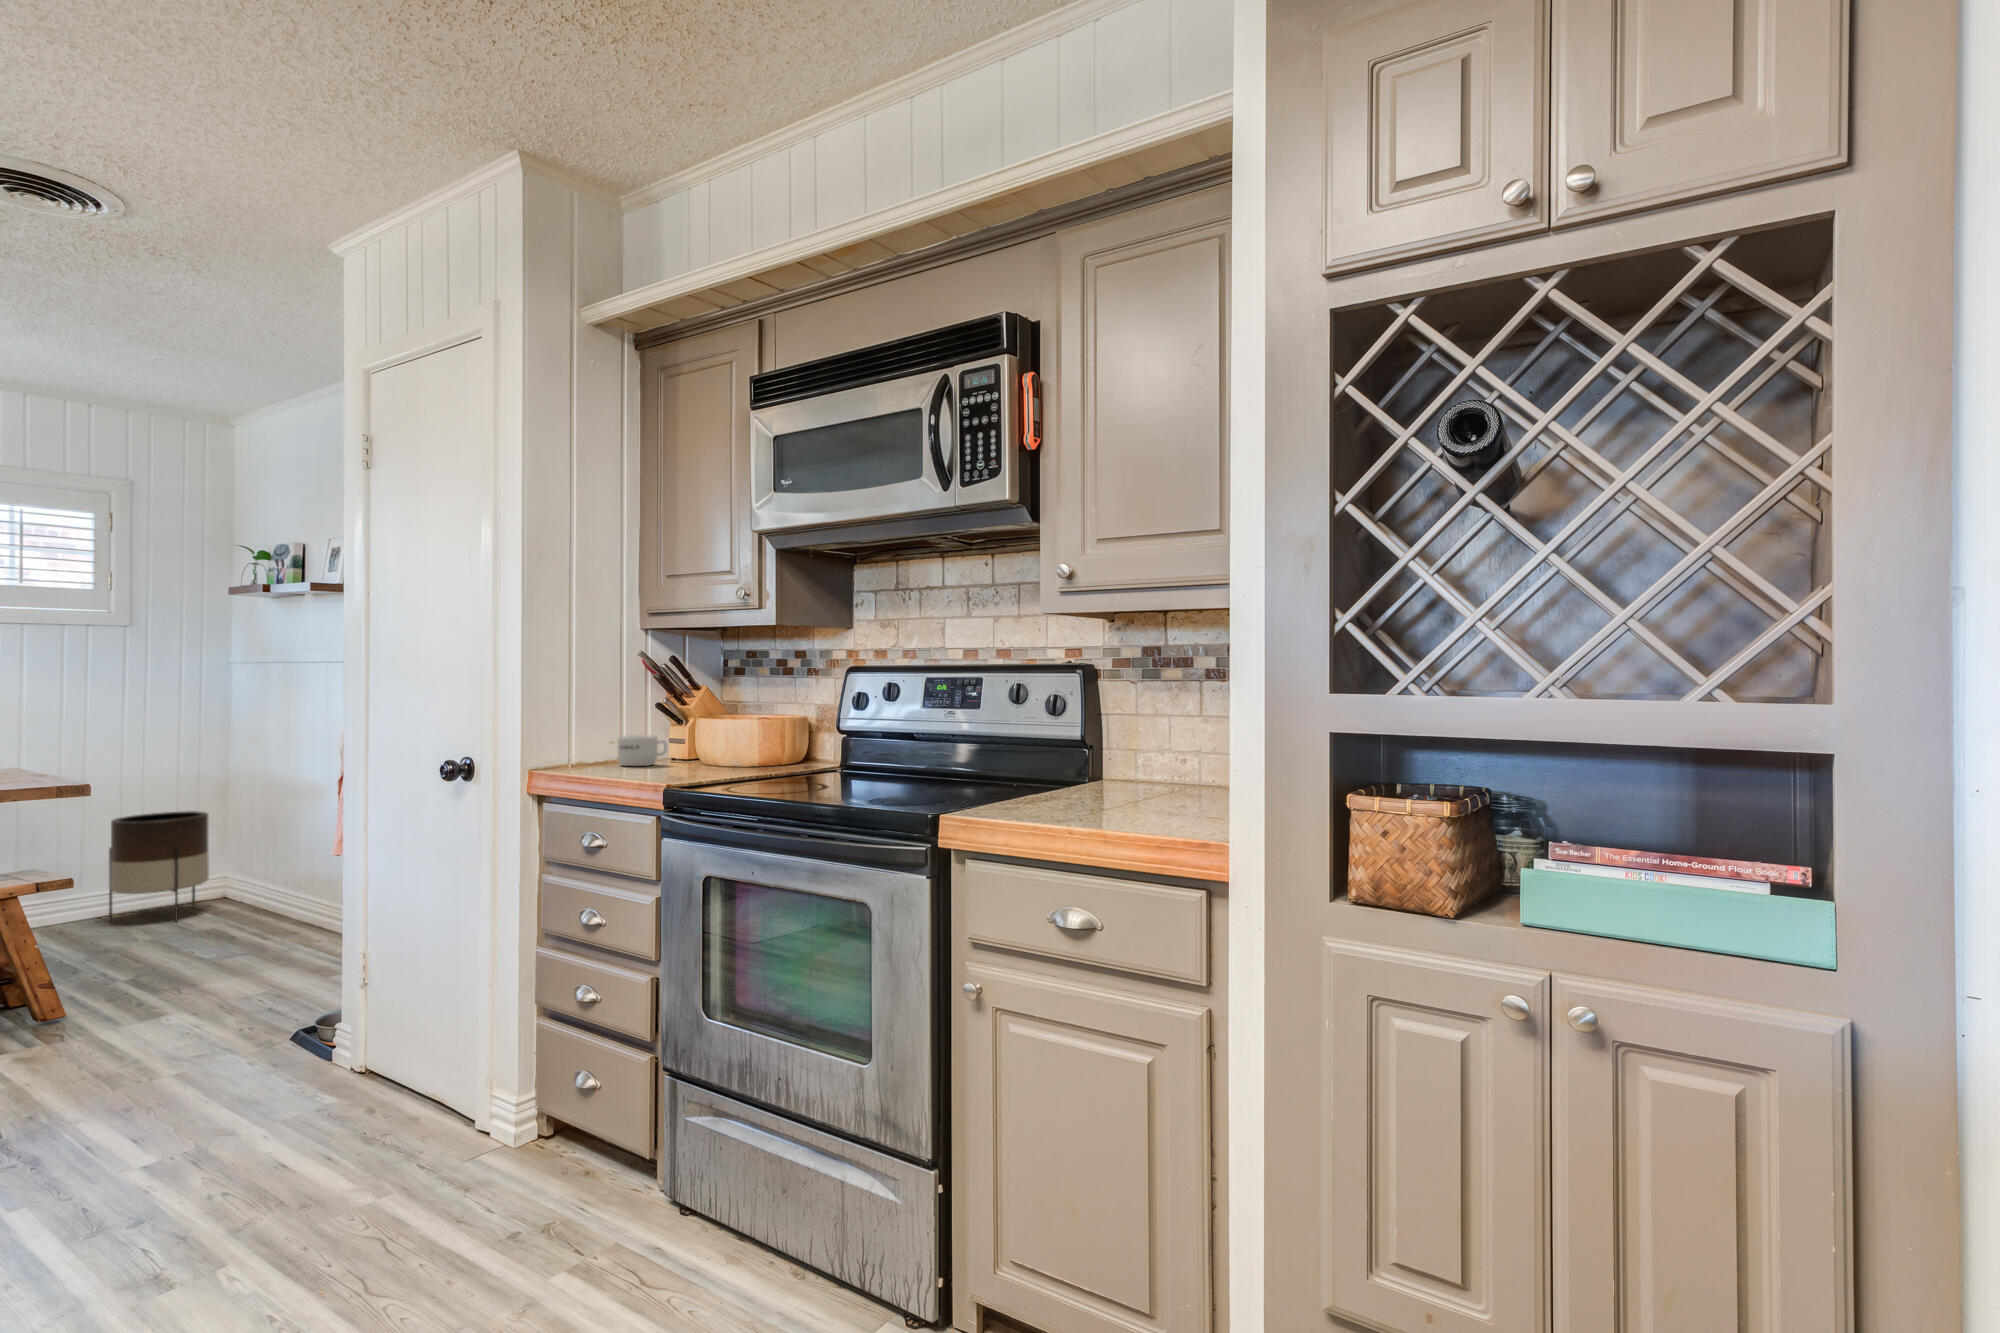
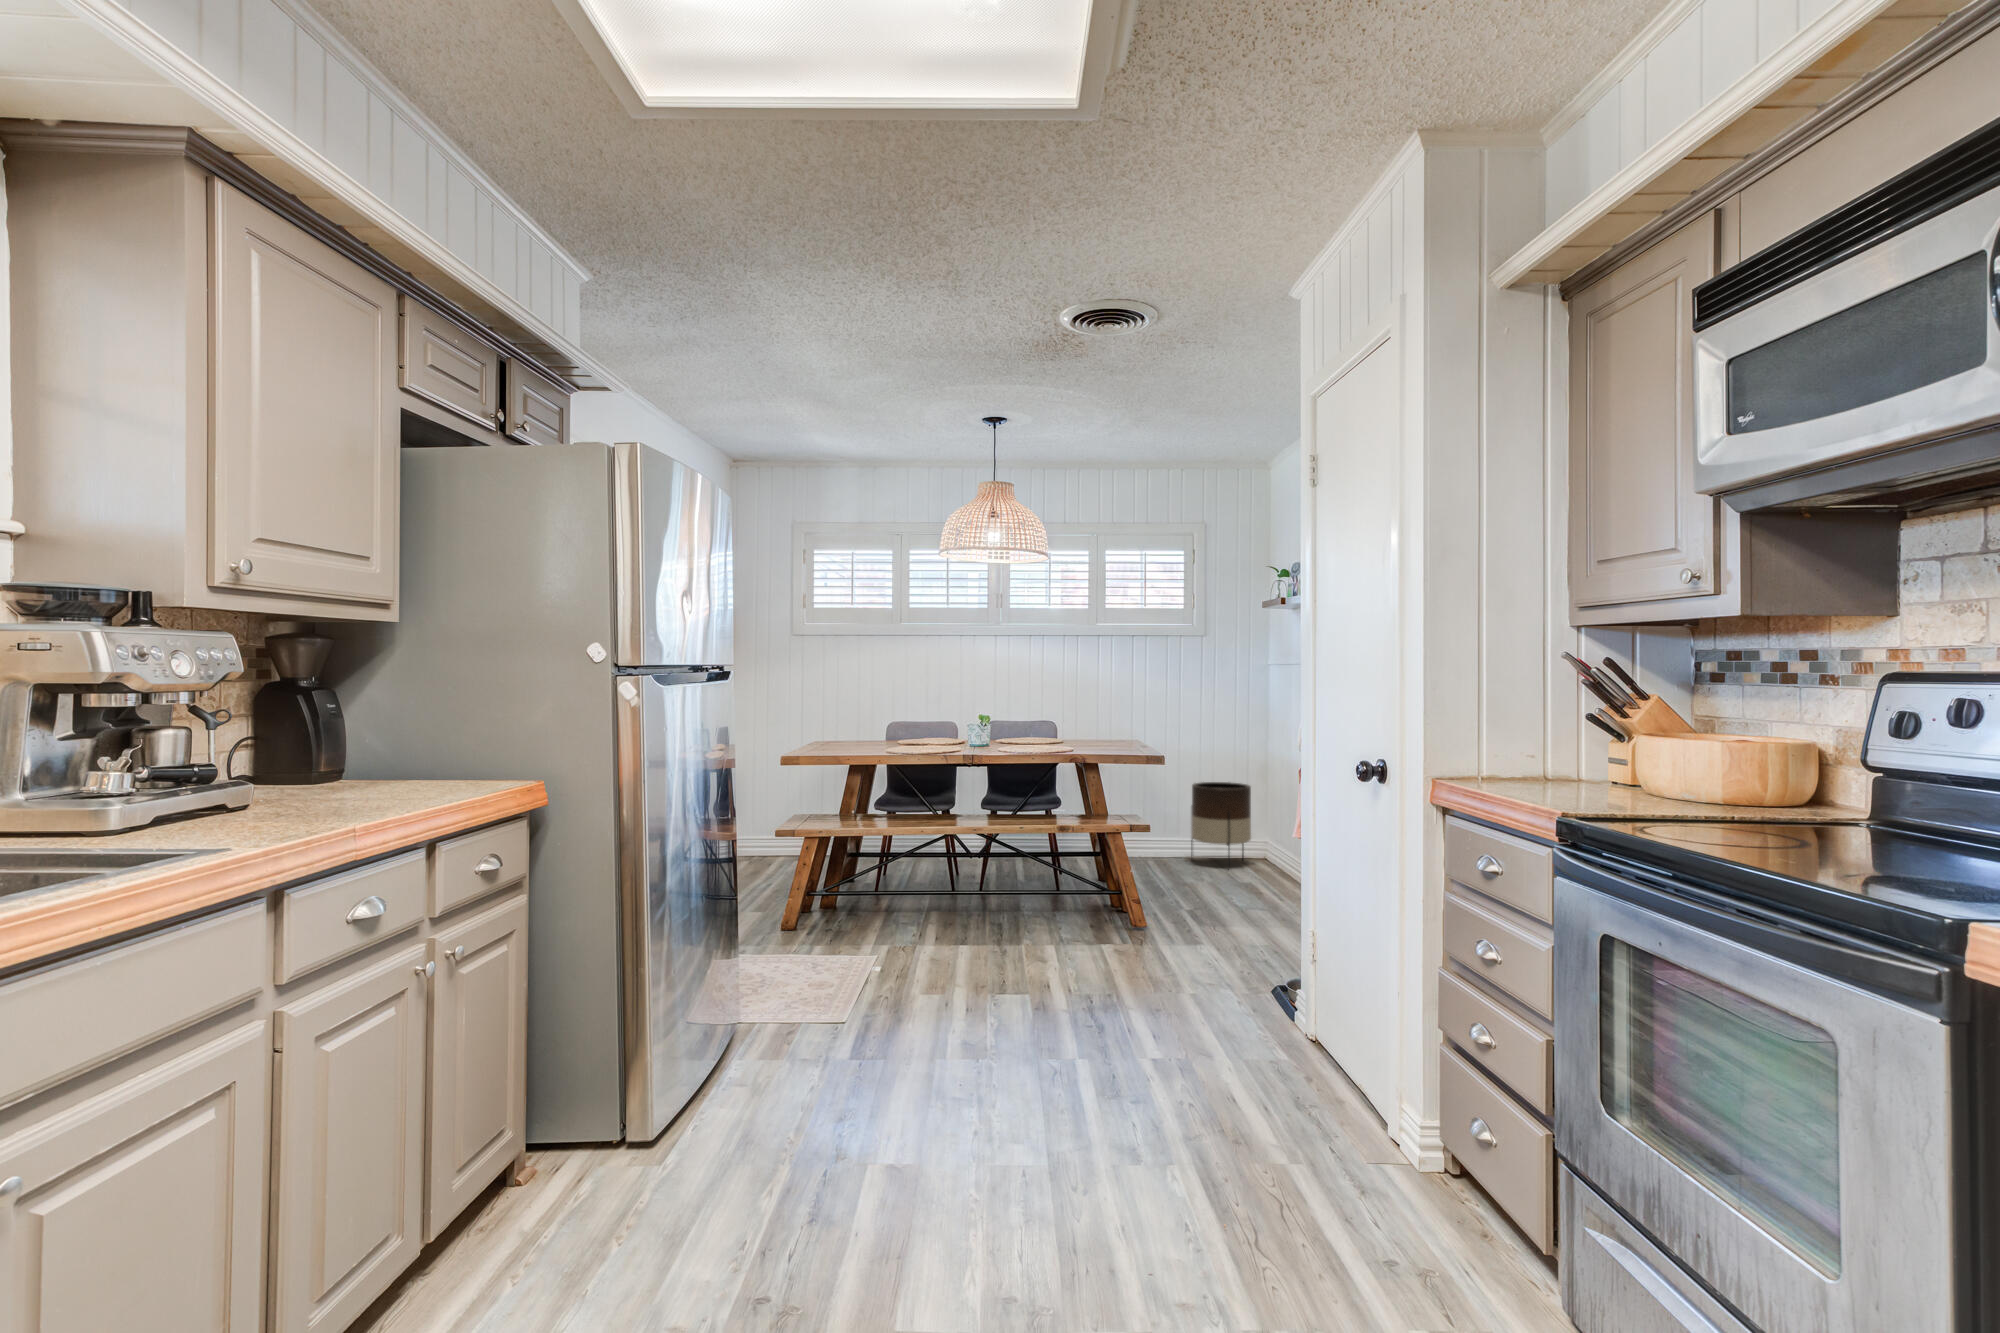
mug: present [618,735,667,766] -> none [1532,751,1594,787]

